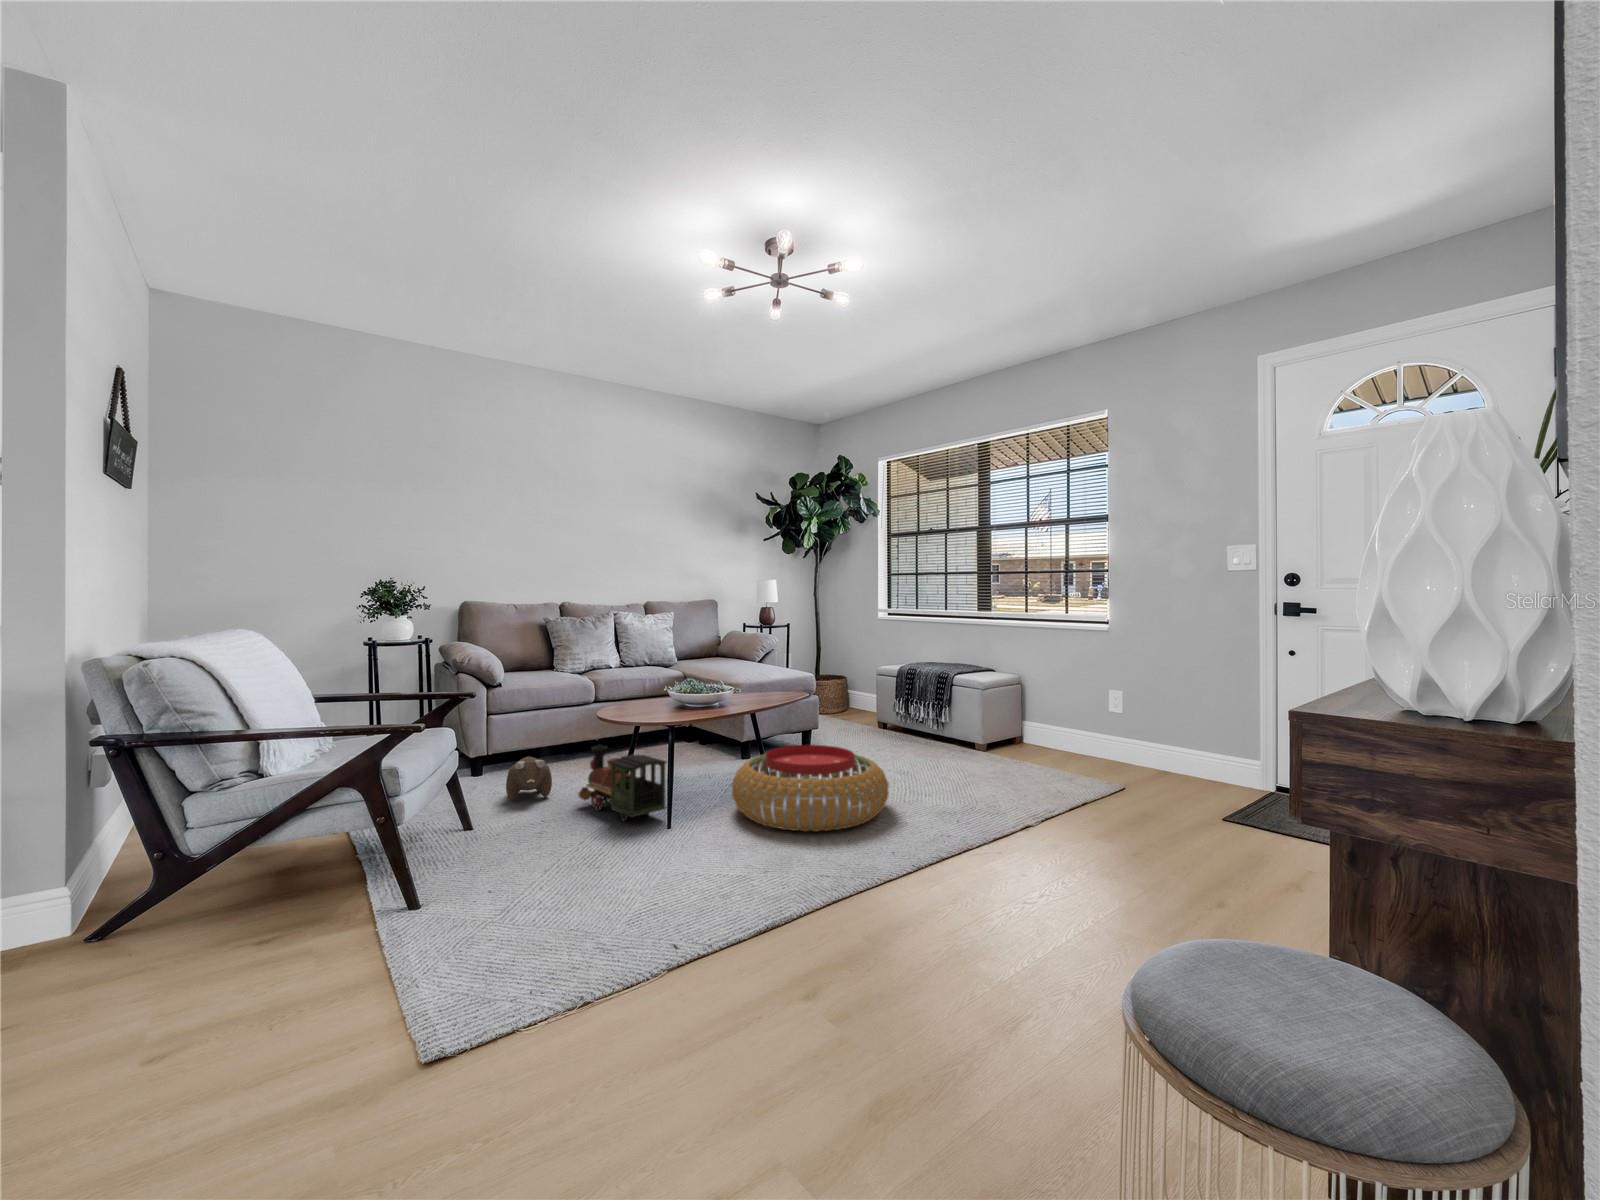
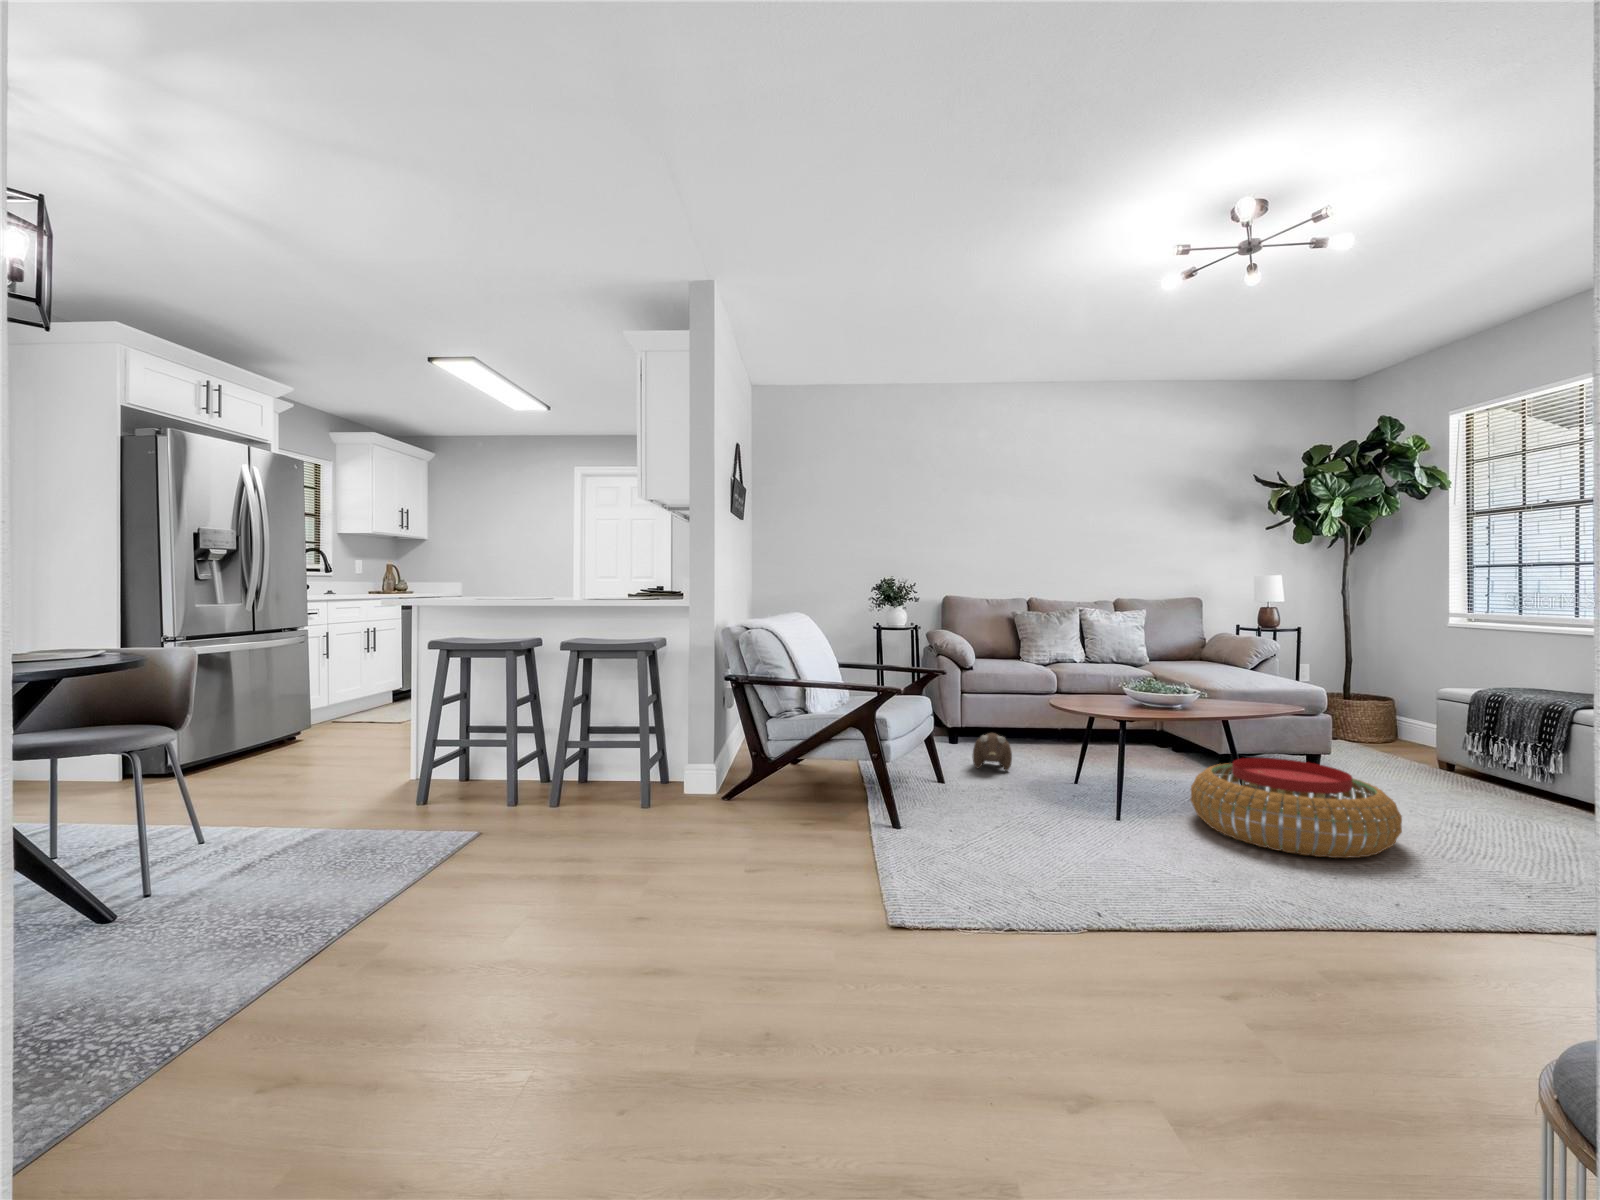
toy train: present [578,745,667,821] -> none [1034,730,1120,803]

